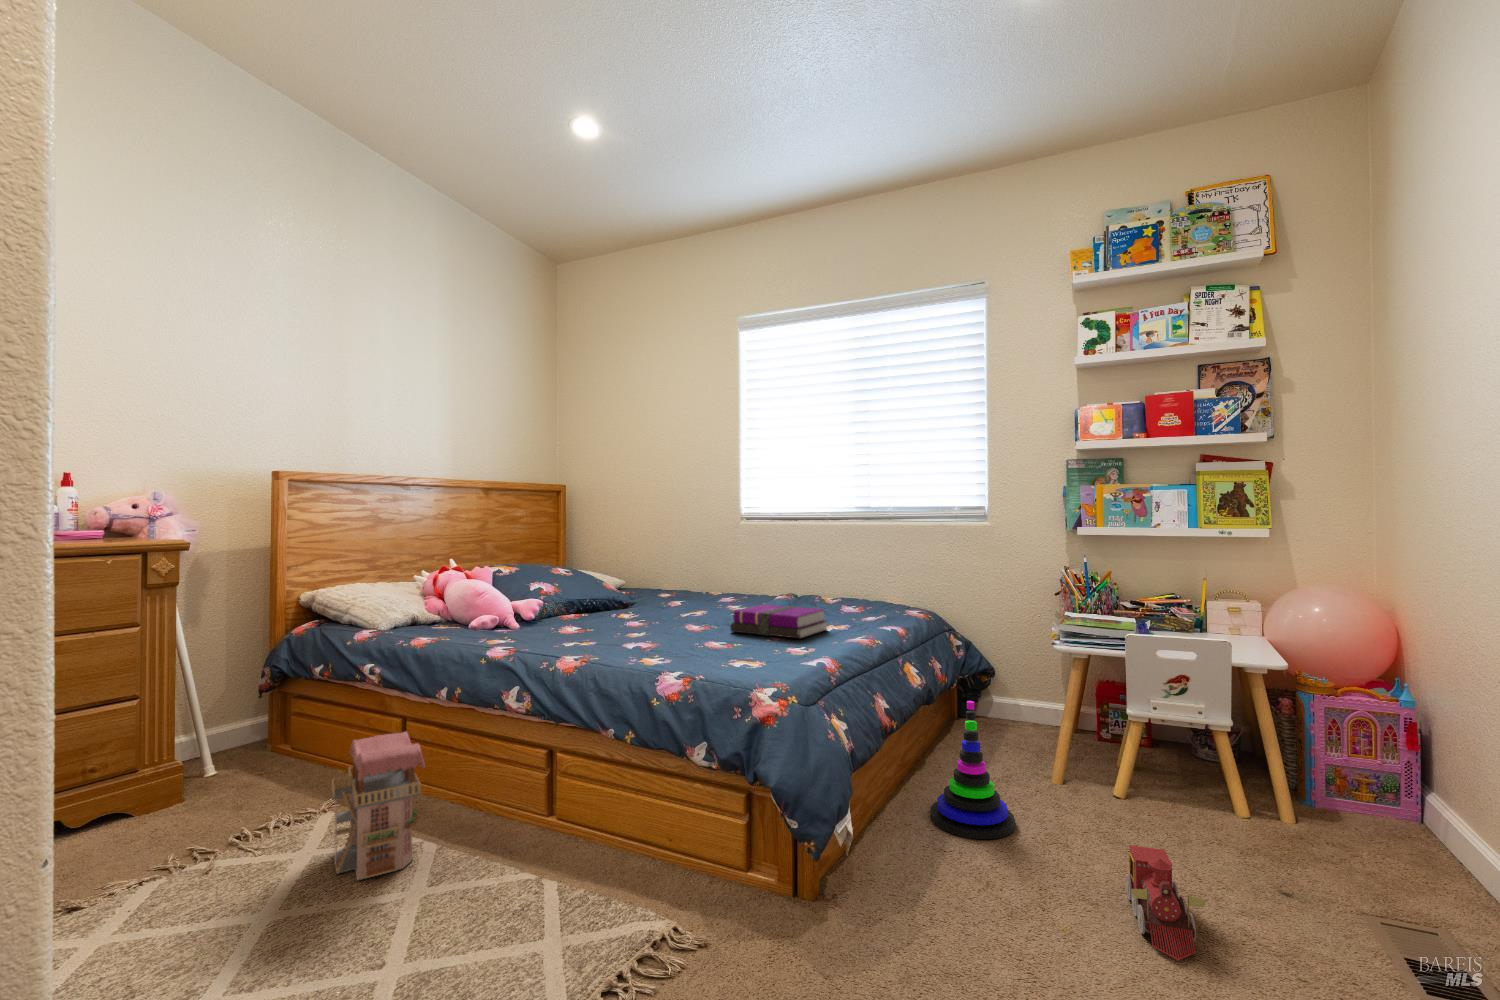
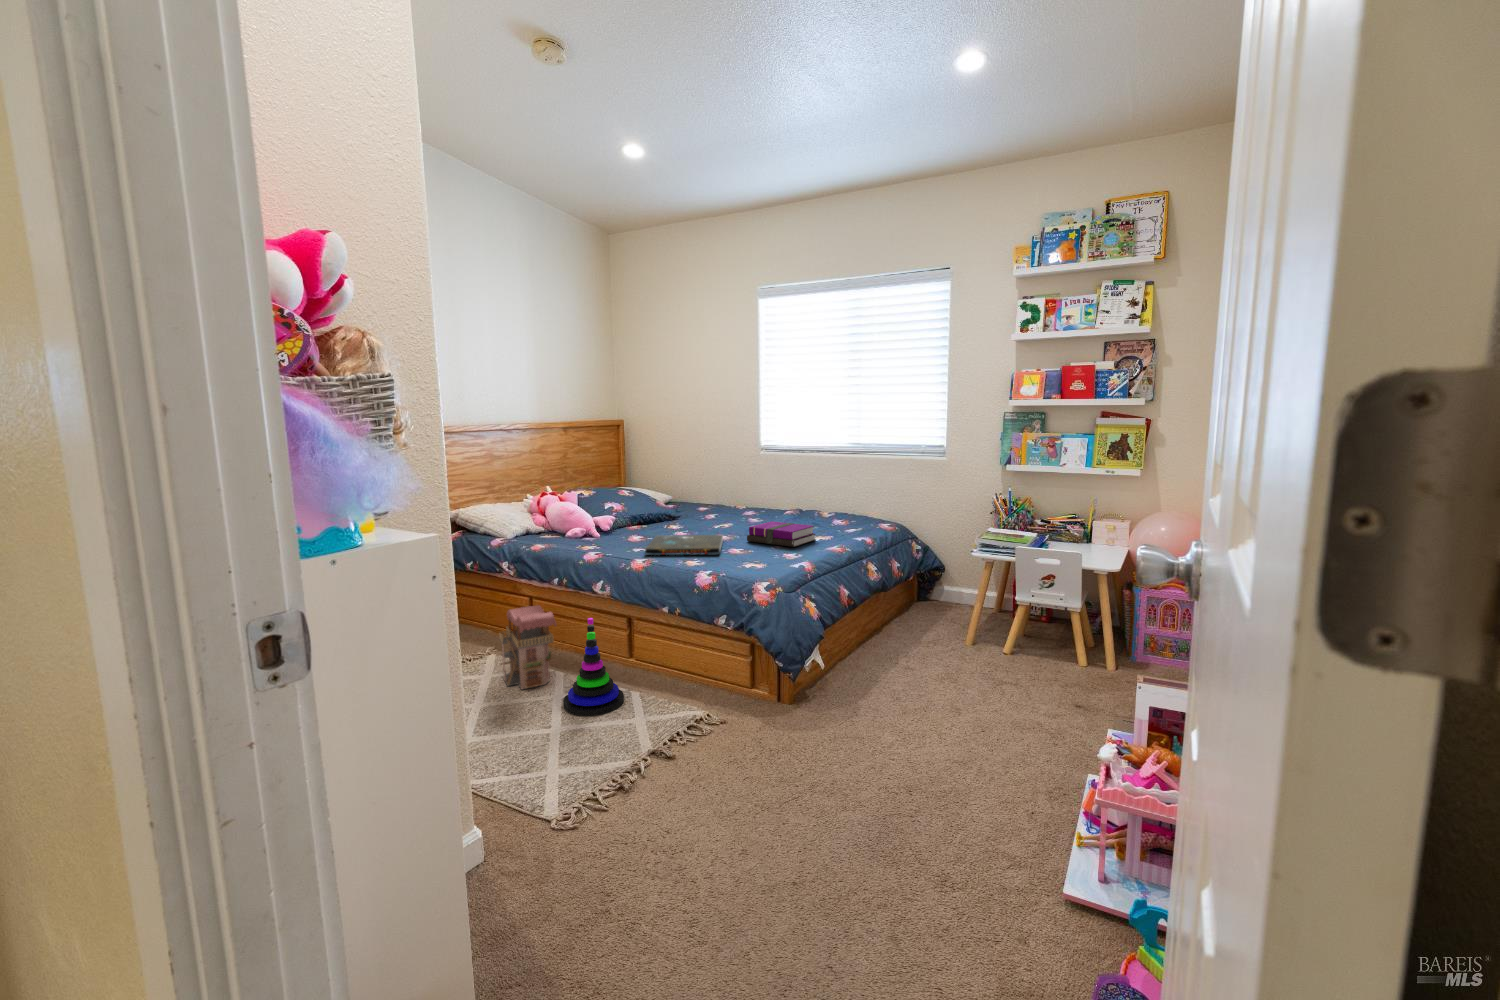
board game: none [580,623,696,651] -> present [645,535,723,555]
stacking toy: present [931,701,1015,839] -> present [563,618,624,716]
toy train: present [1125,845,1206,960] -> none [974,677,1015,735]

